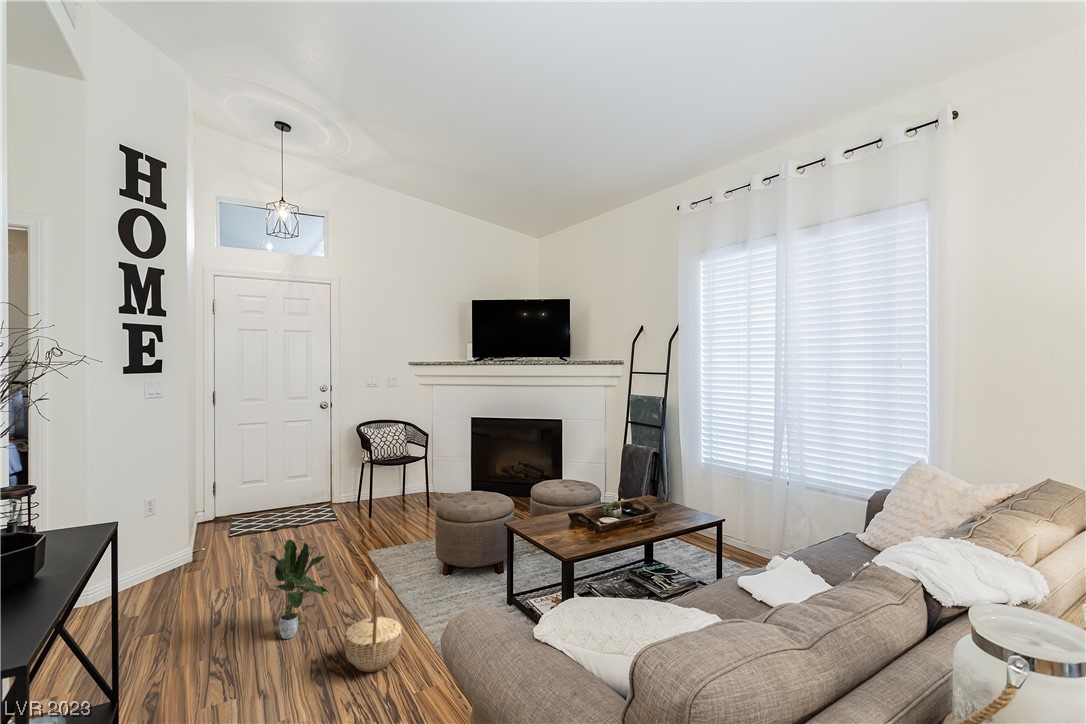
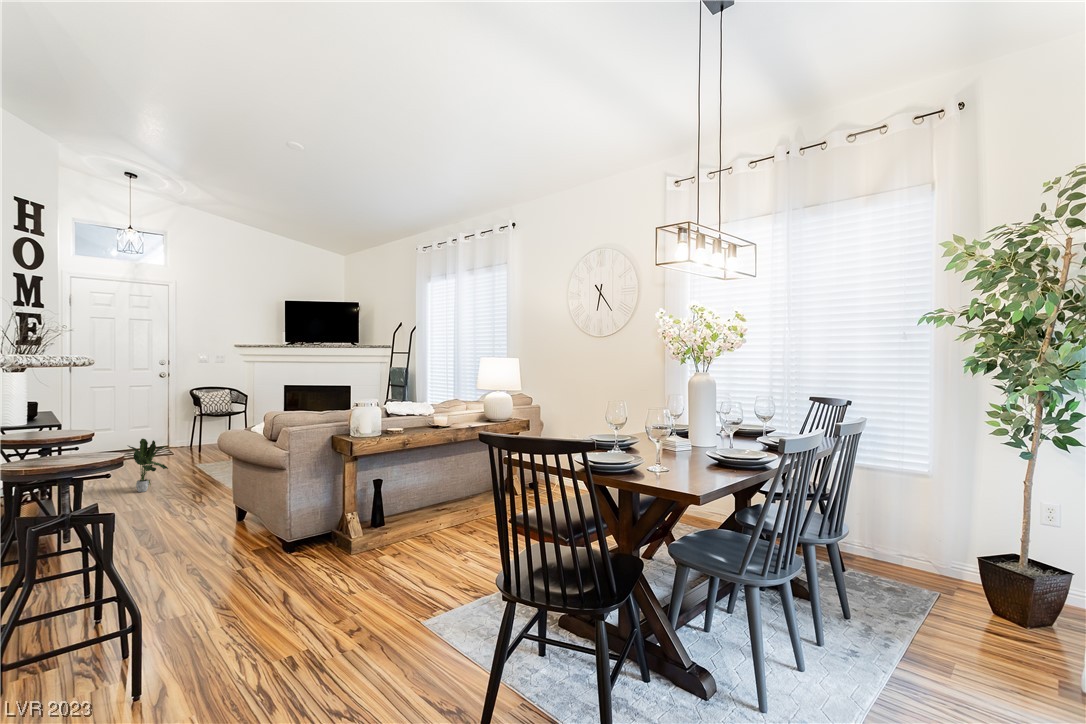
basket: present [344,575,403,672] -> none [178,453,213,498]

